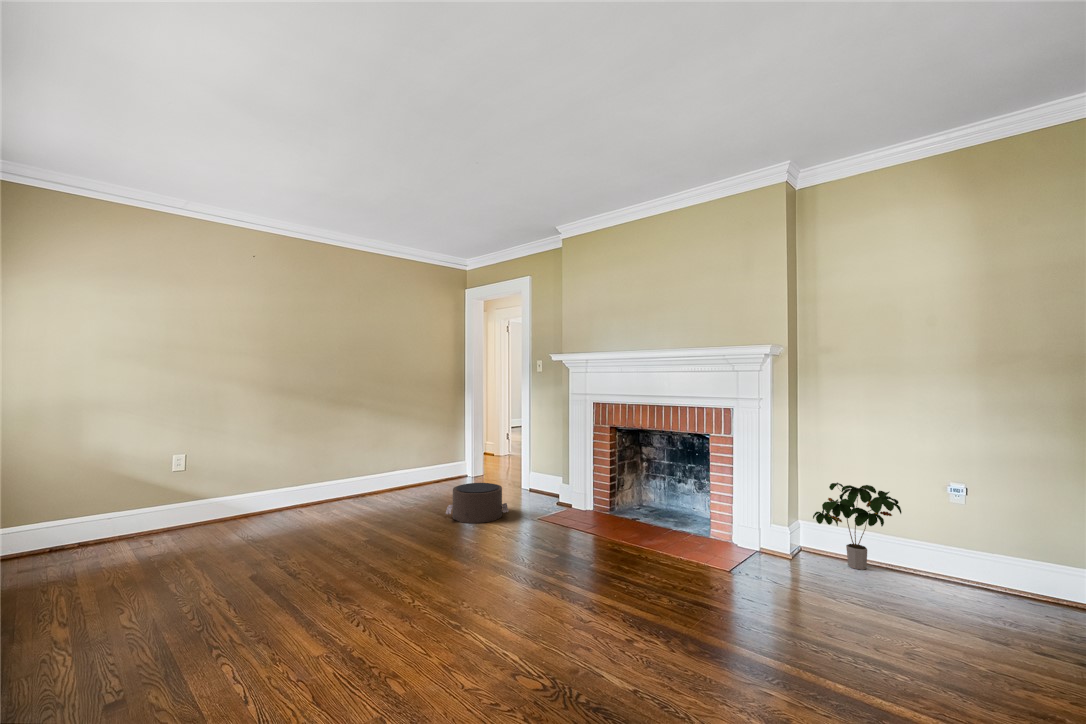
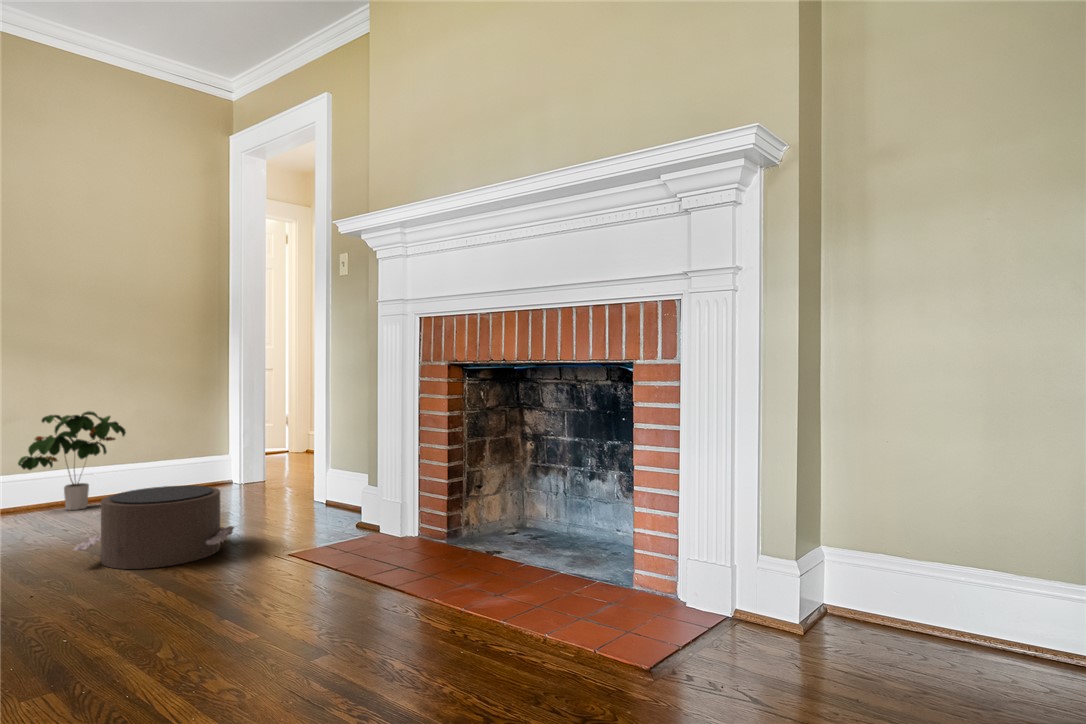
potted plant: present [813,483,901,570] -> present [18,411,126,510]

